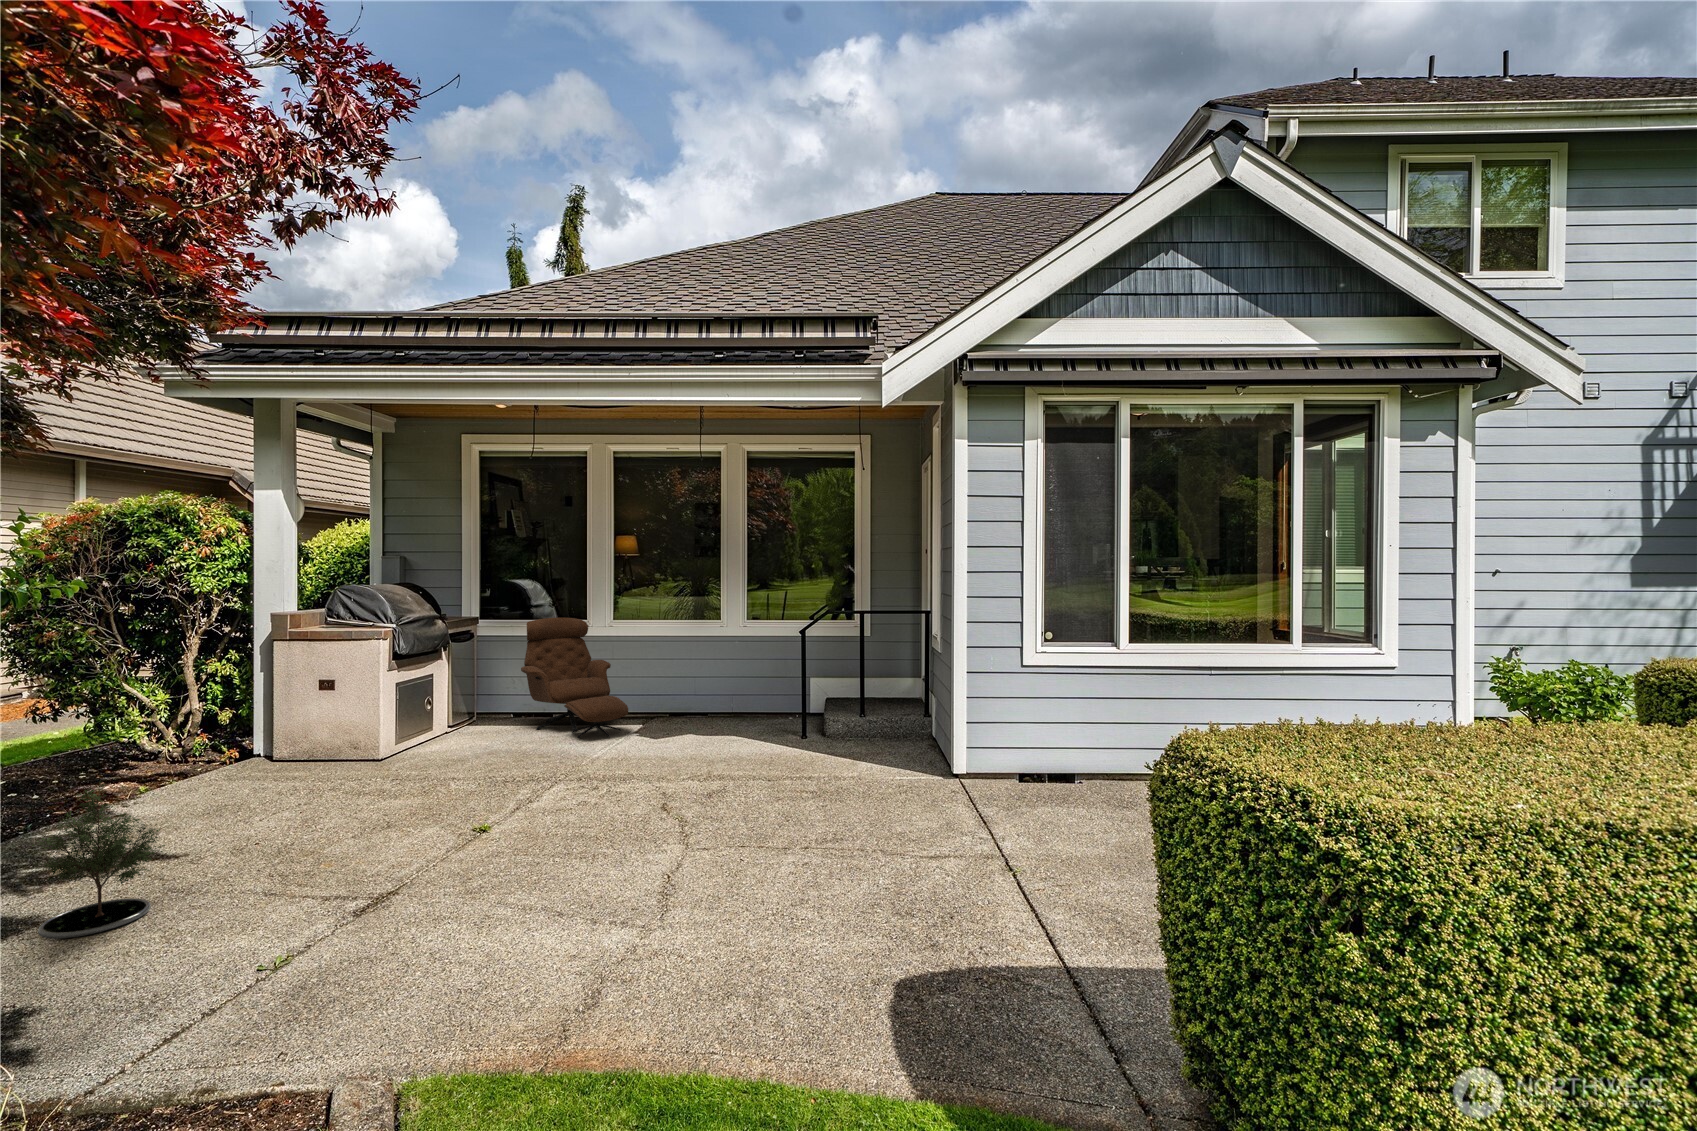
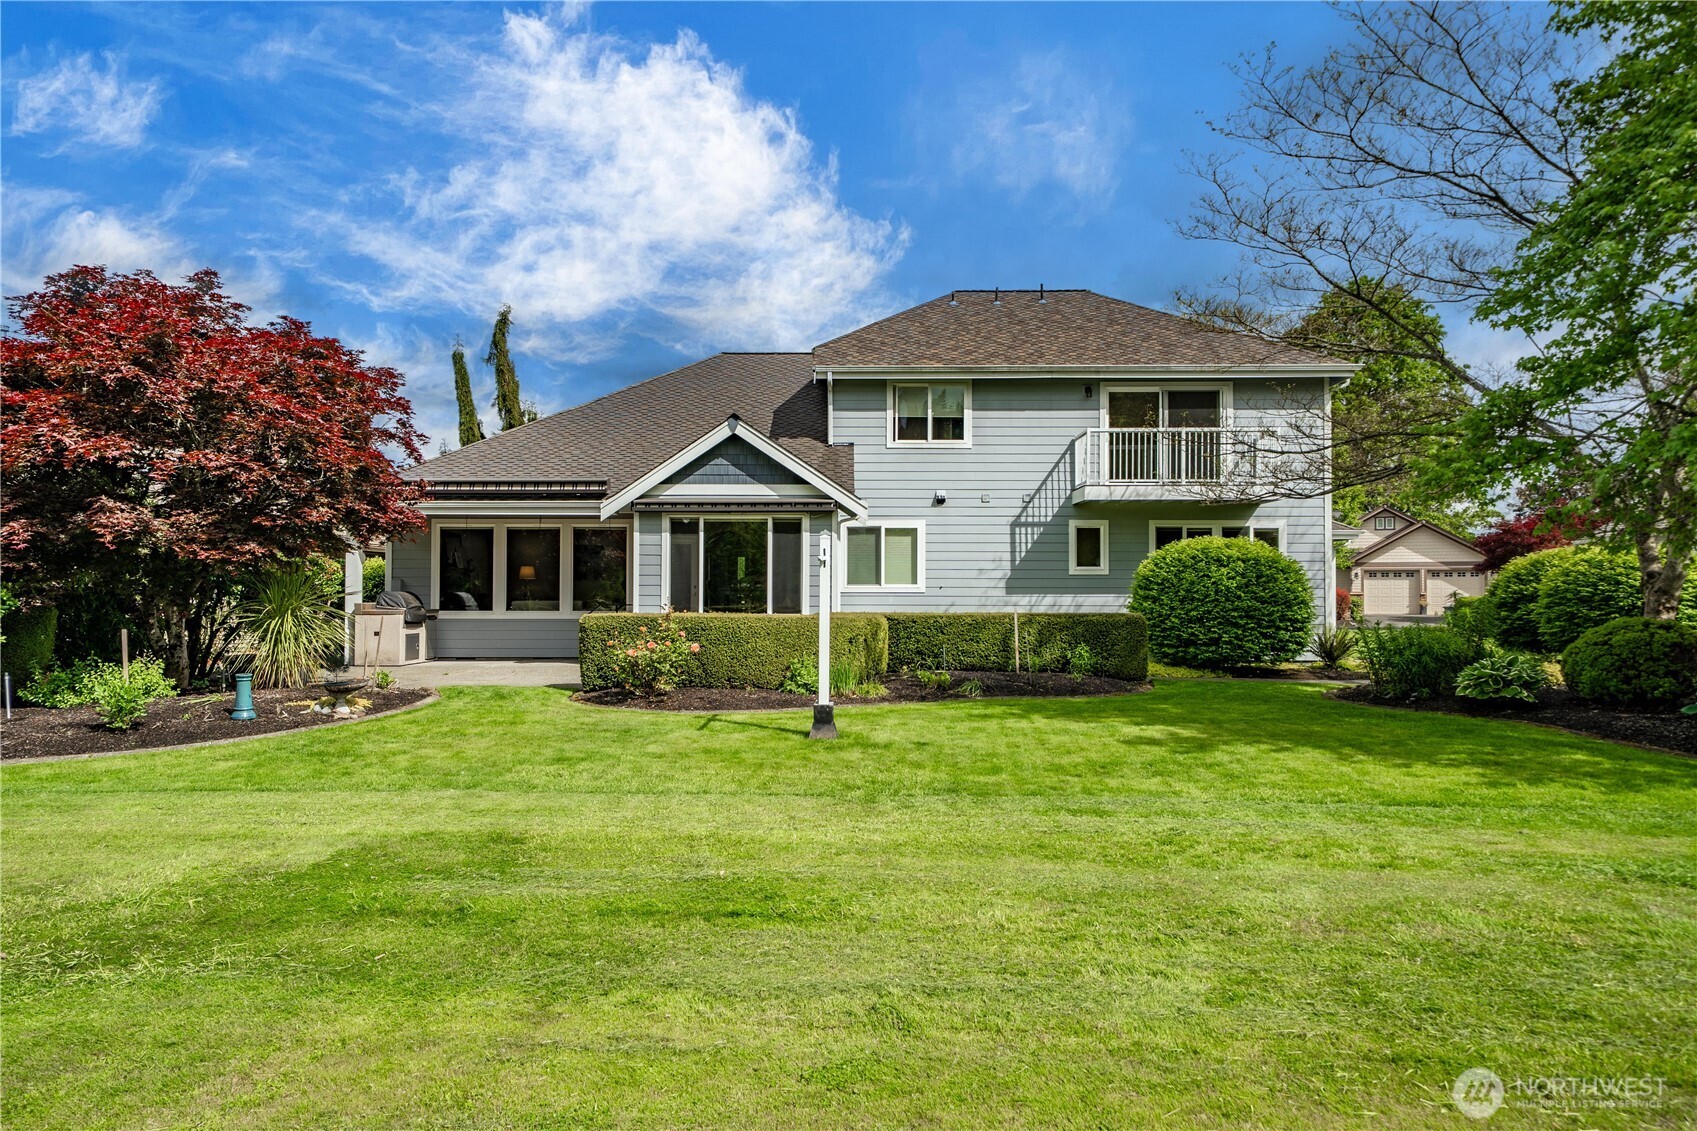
lounge chair: present [521,618,628,738] -> none [460,609,511,662]

